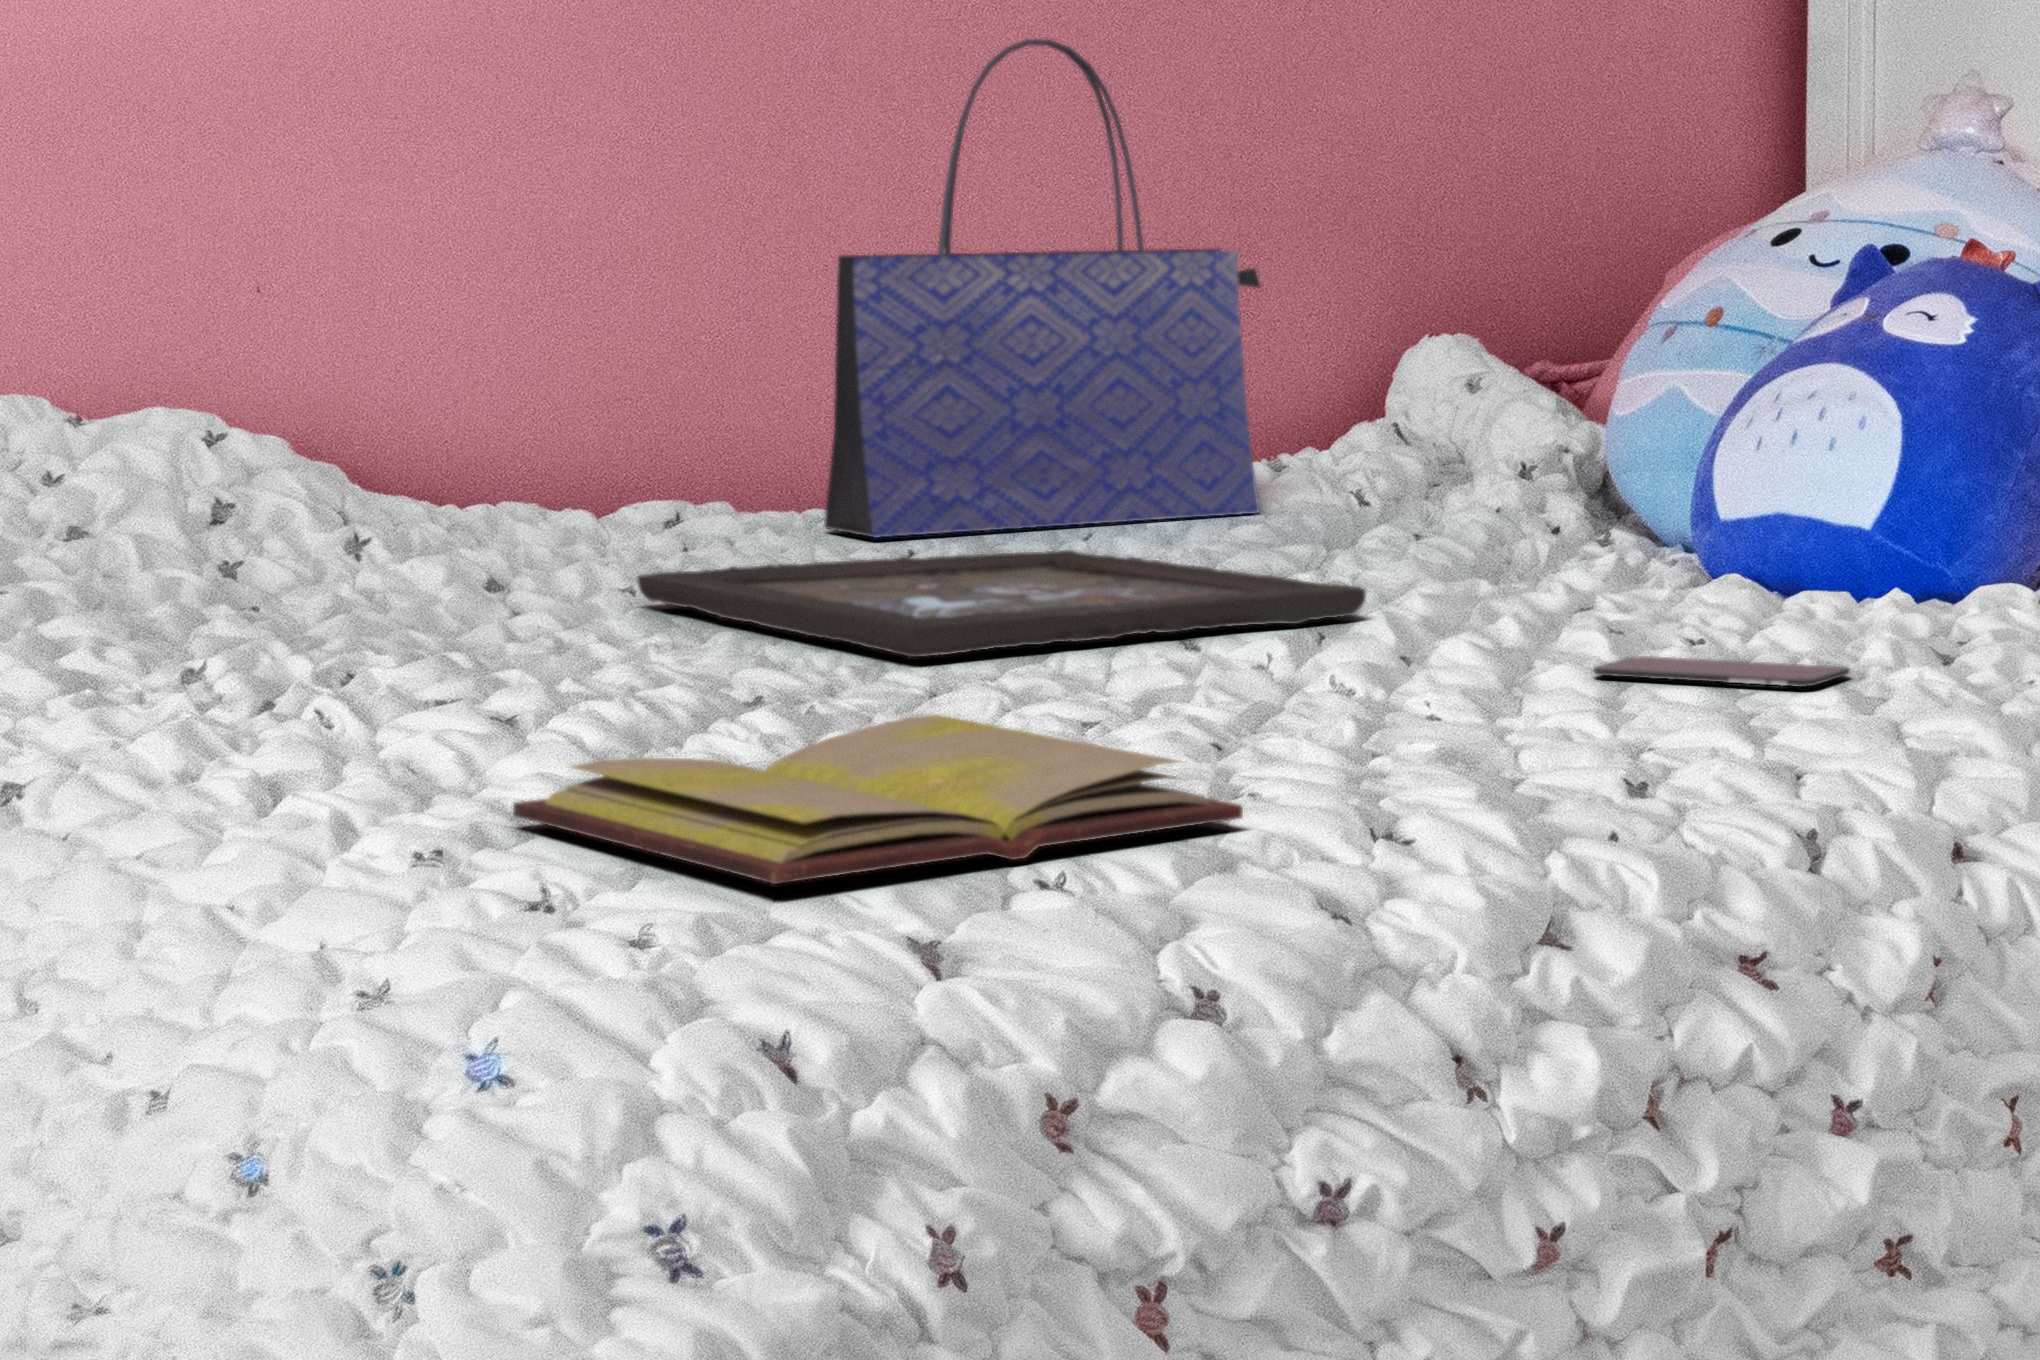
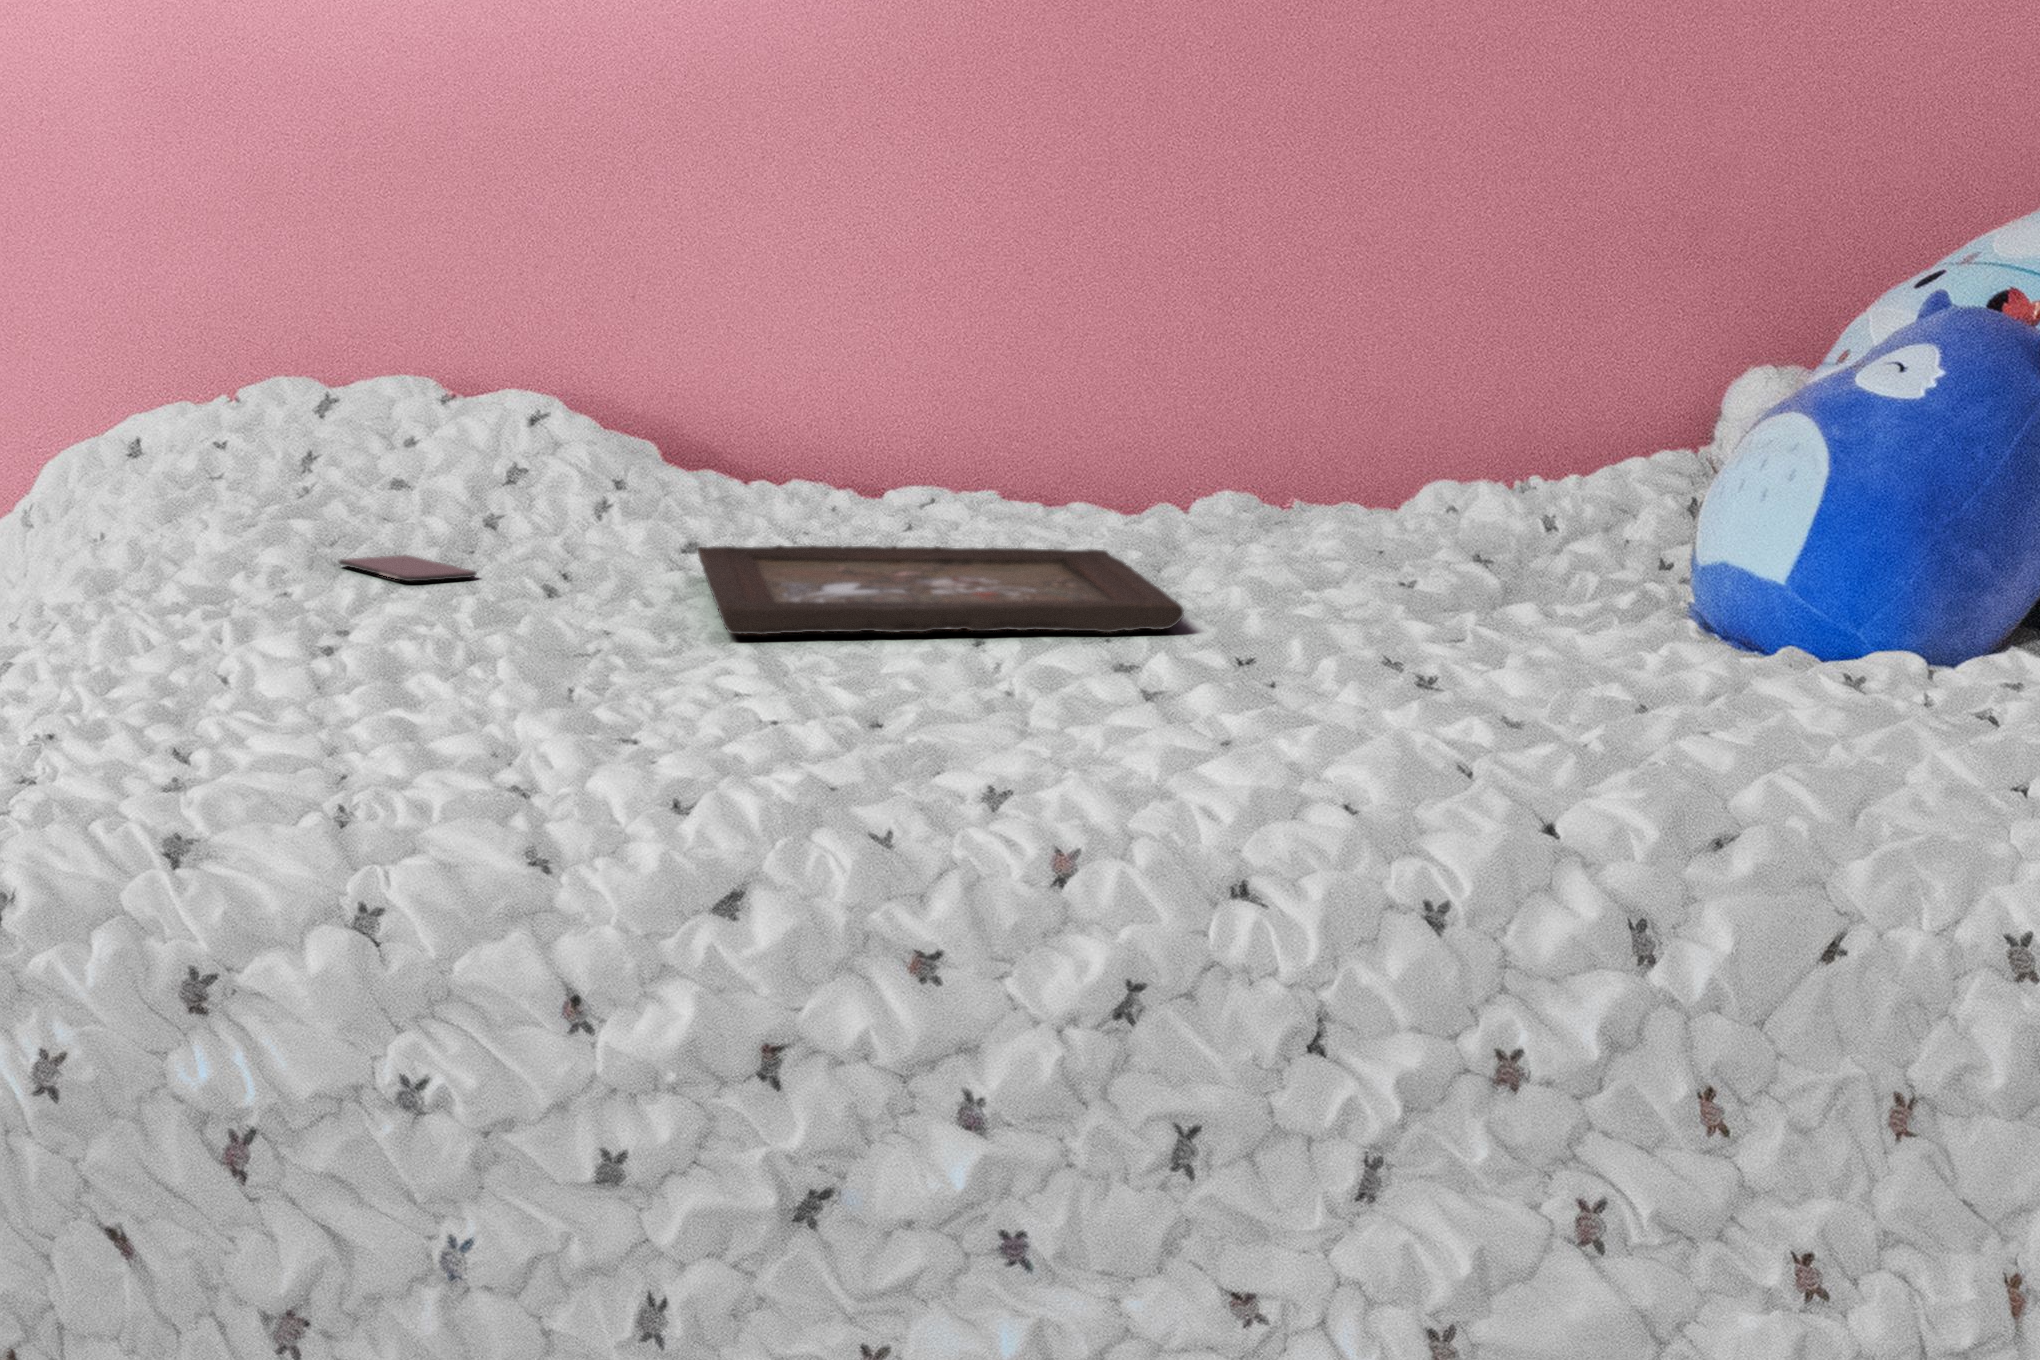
tote bag: present [823,39,1260,538] -> none [1031,86,1450,526]
smartphone: present [1593,656,1850,687] -> present [339,555,476,582]
diary: present [513,715,1243,884] -> none [101,683,529,800]

